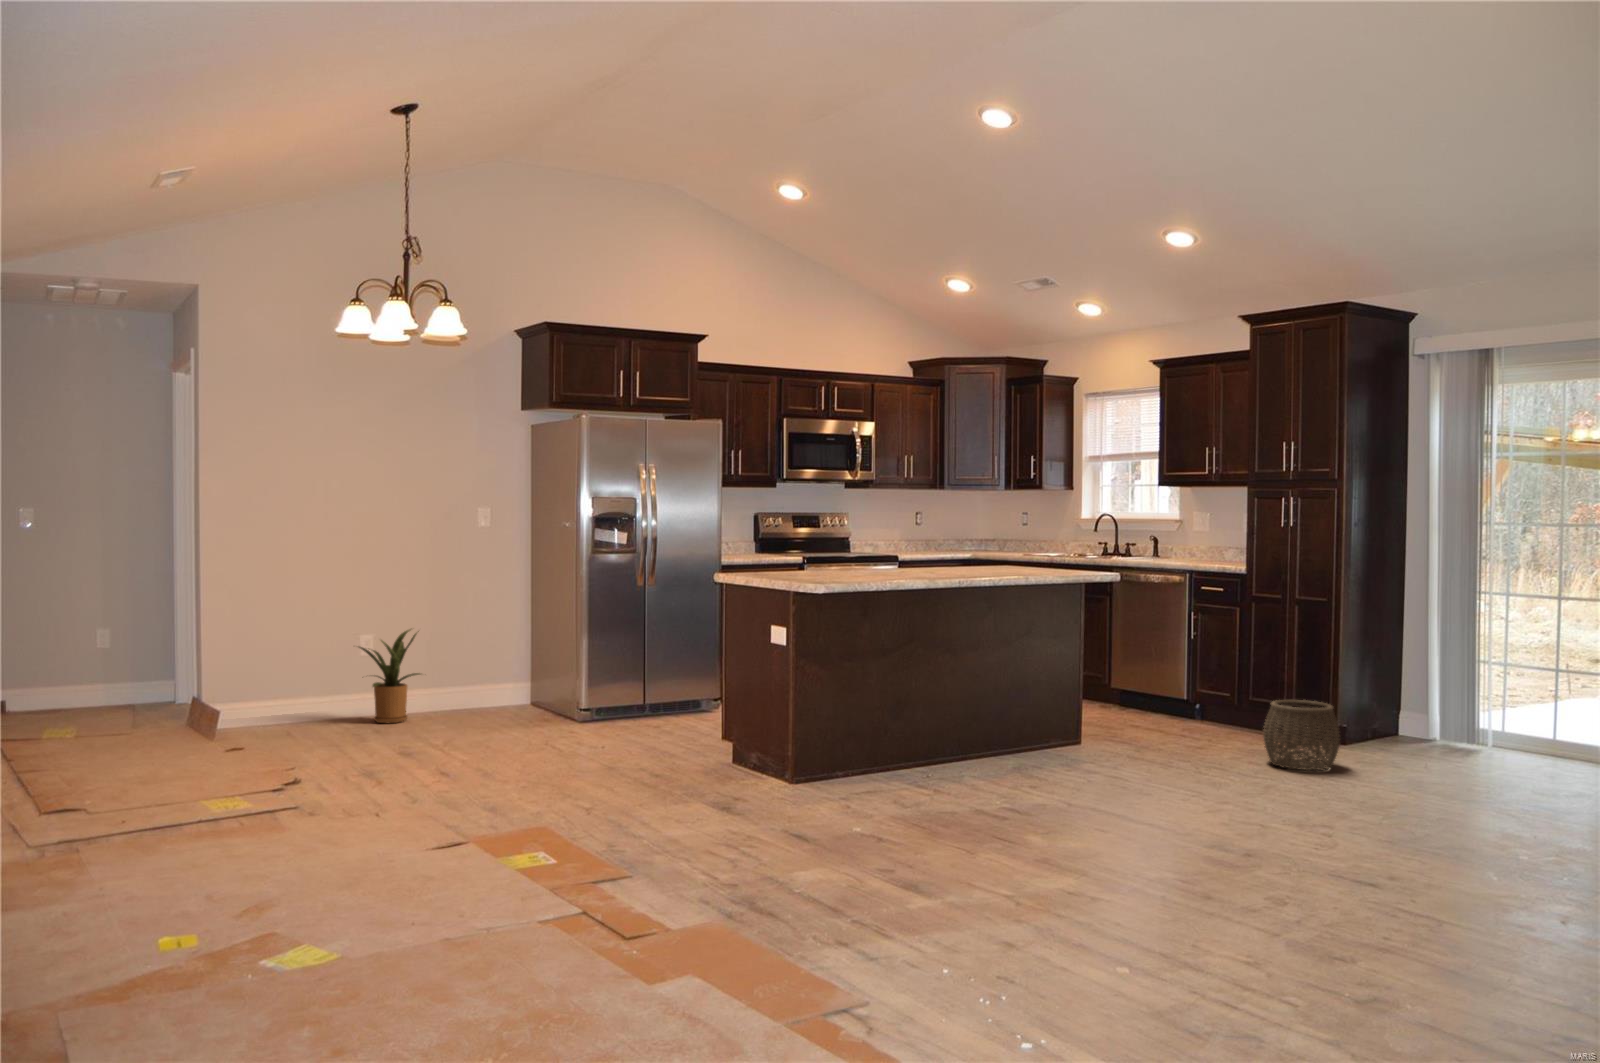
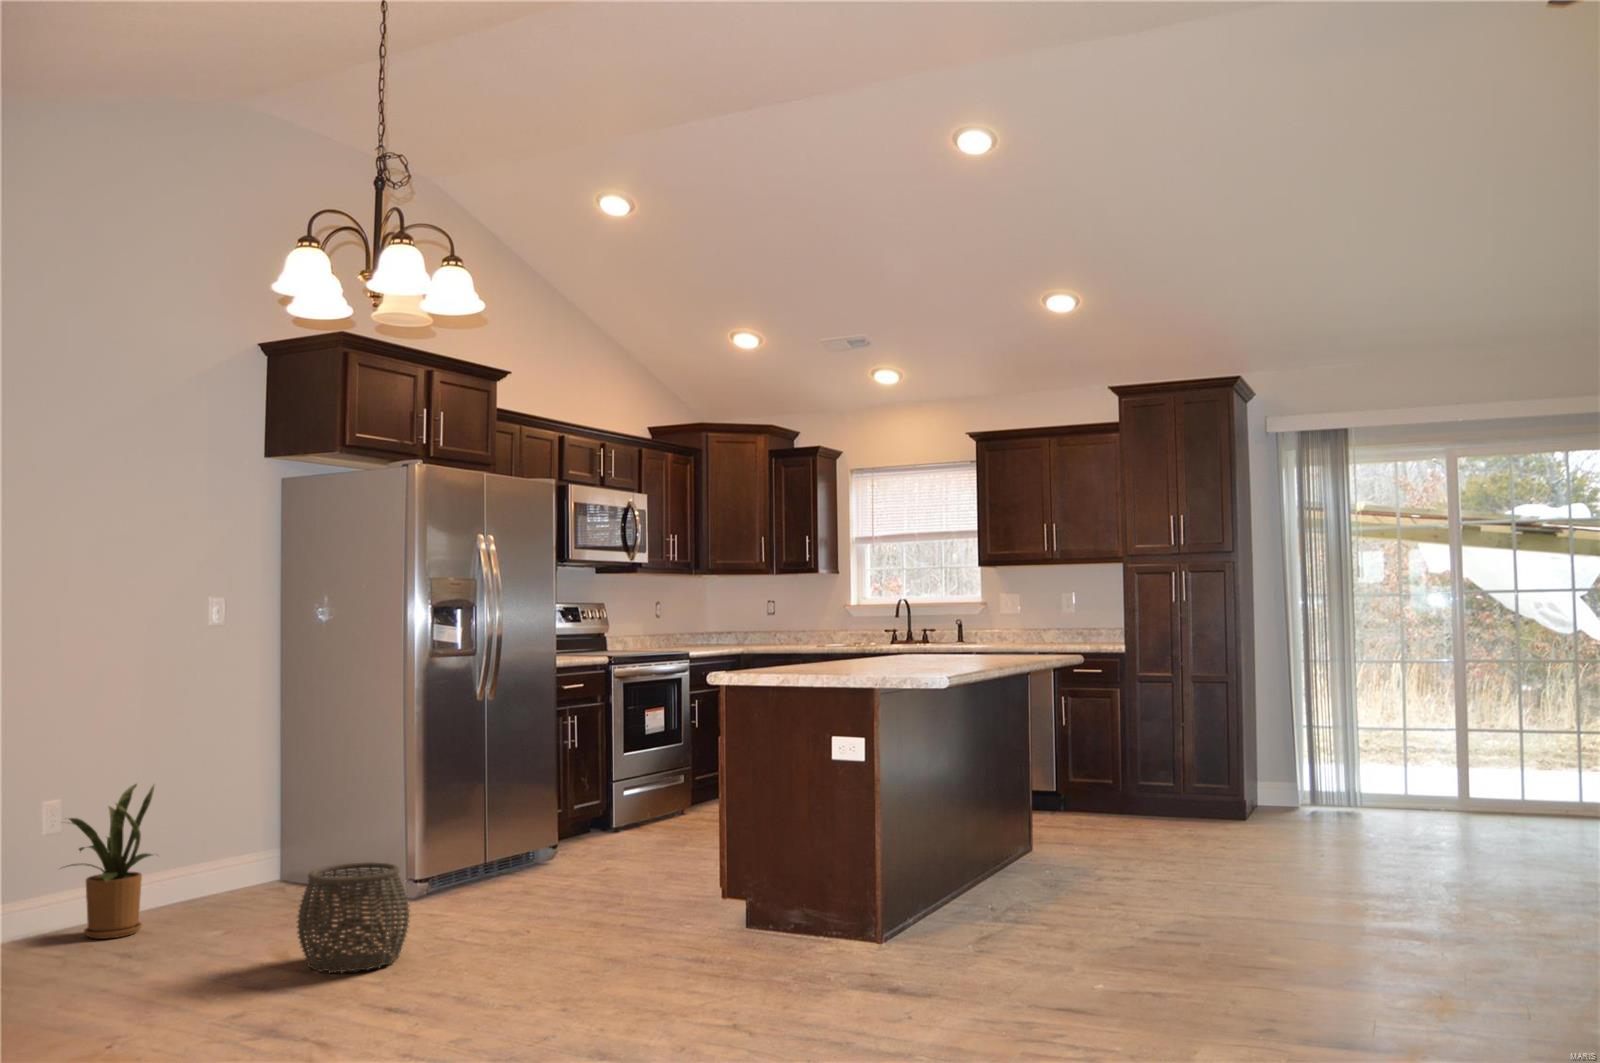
woven basket: present [1263,700,1340,770] -> present [297,862,410,973]

